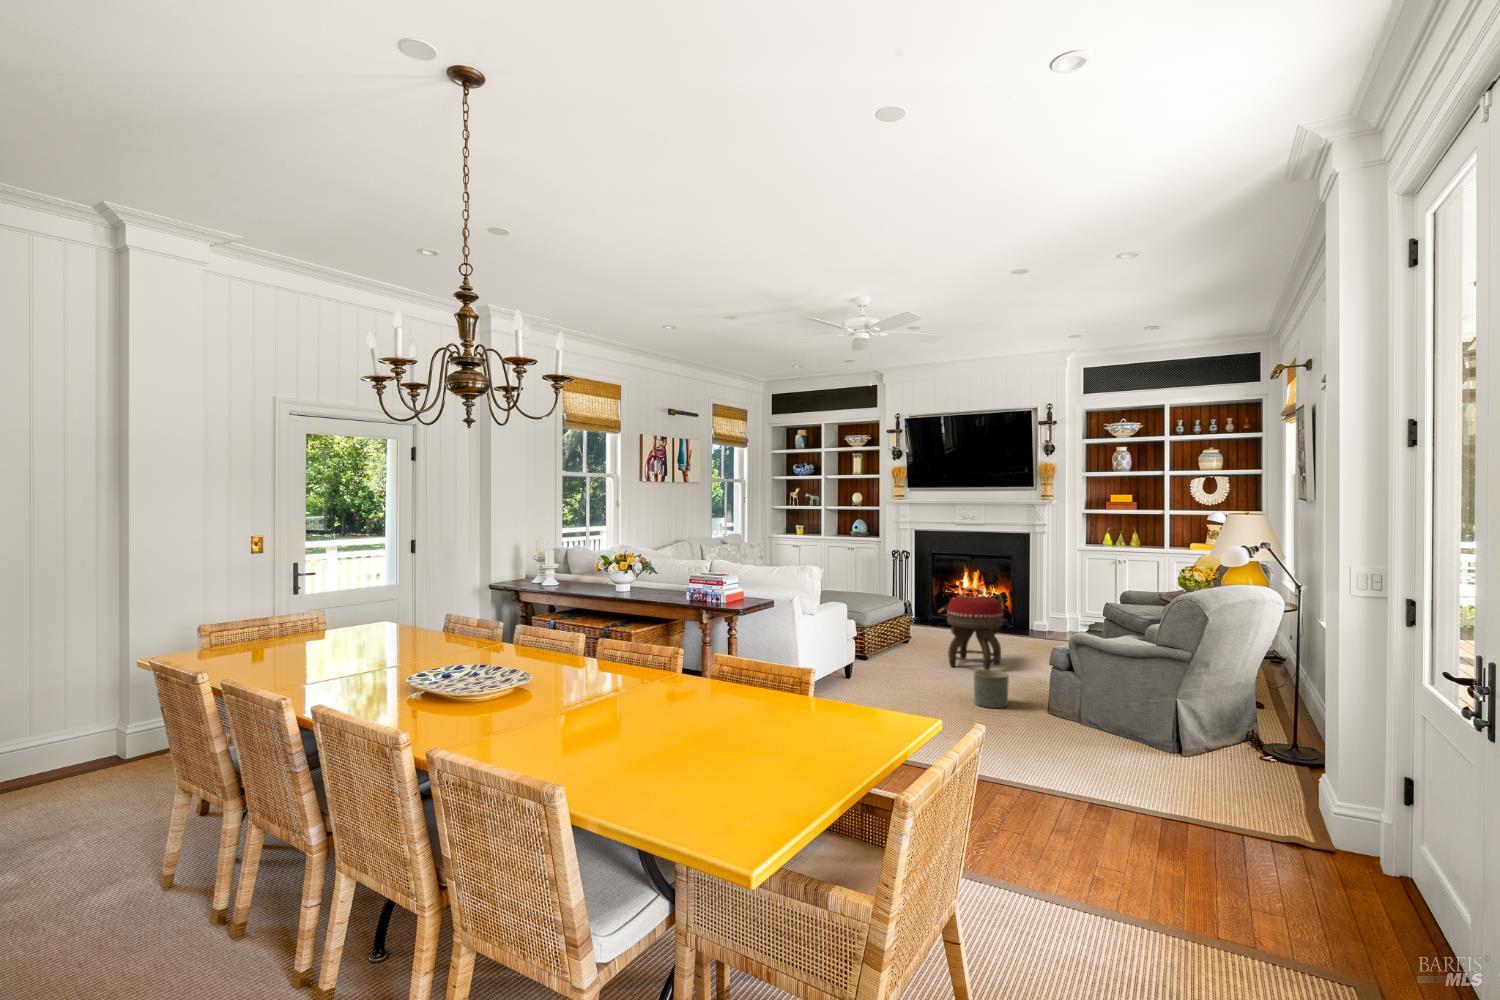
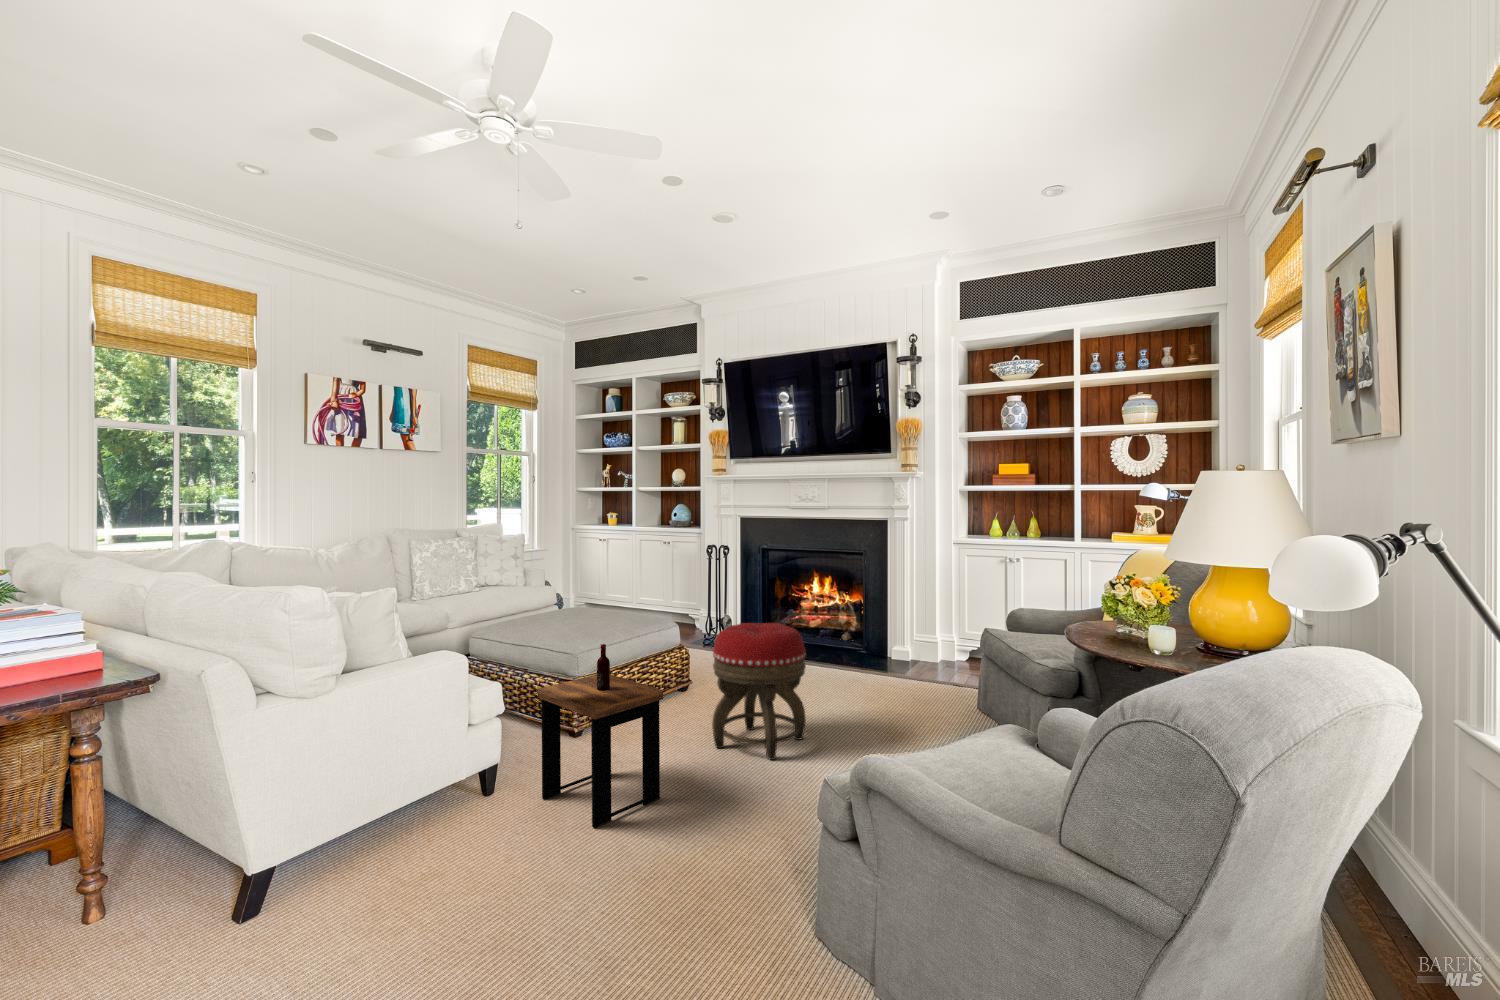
side table: none [874,601,941,690] -> present [538,644,663,828]
planter: present [974,670,1009,708] -> none [674,799,746,902]

